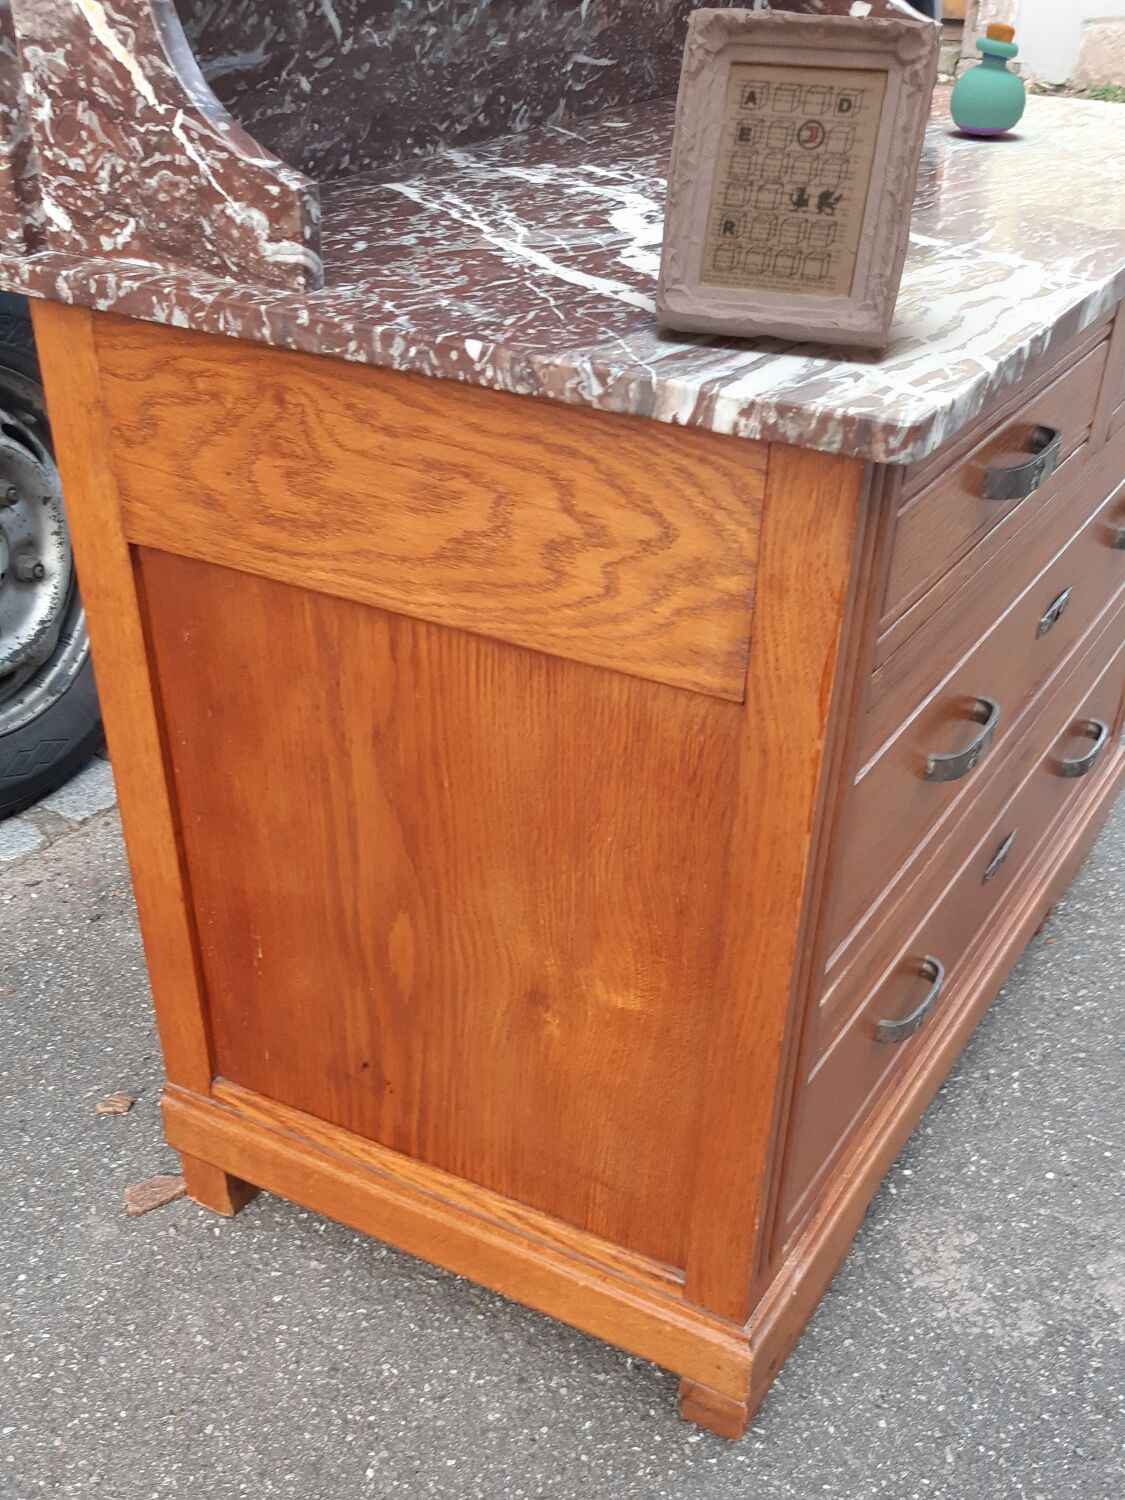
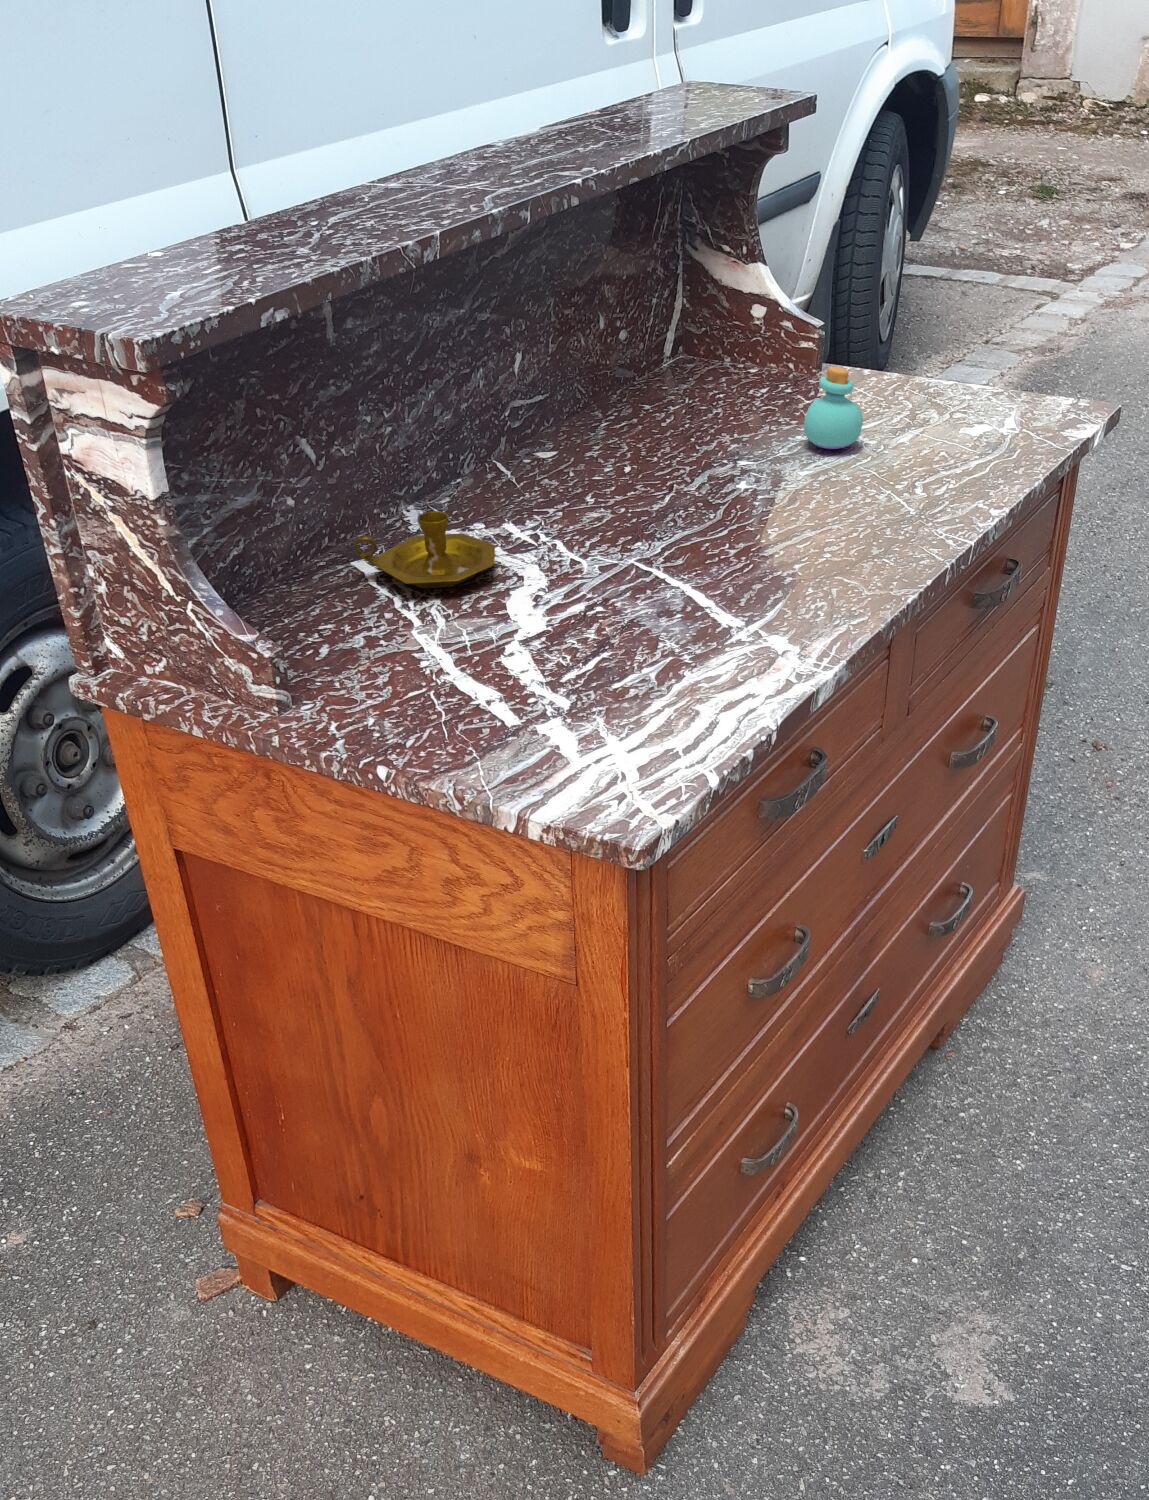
picture frame: present [655,7,941,348] -> none [500,545,674,772]
candlestick: none [394,105,589,206] -> present [353,511,495,588]

